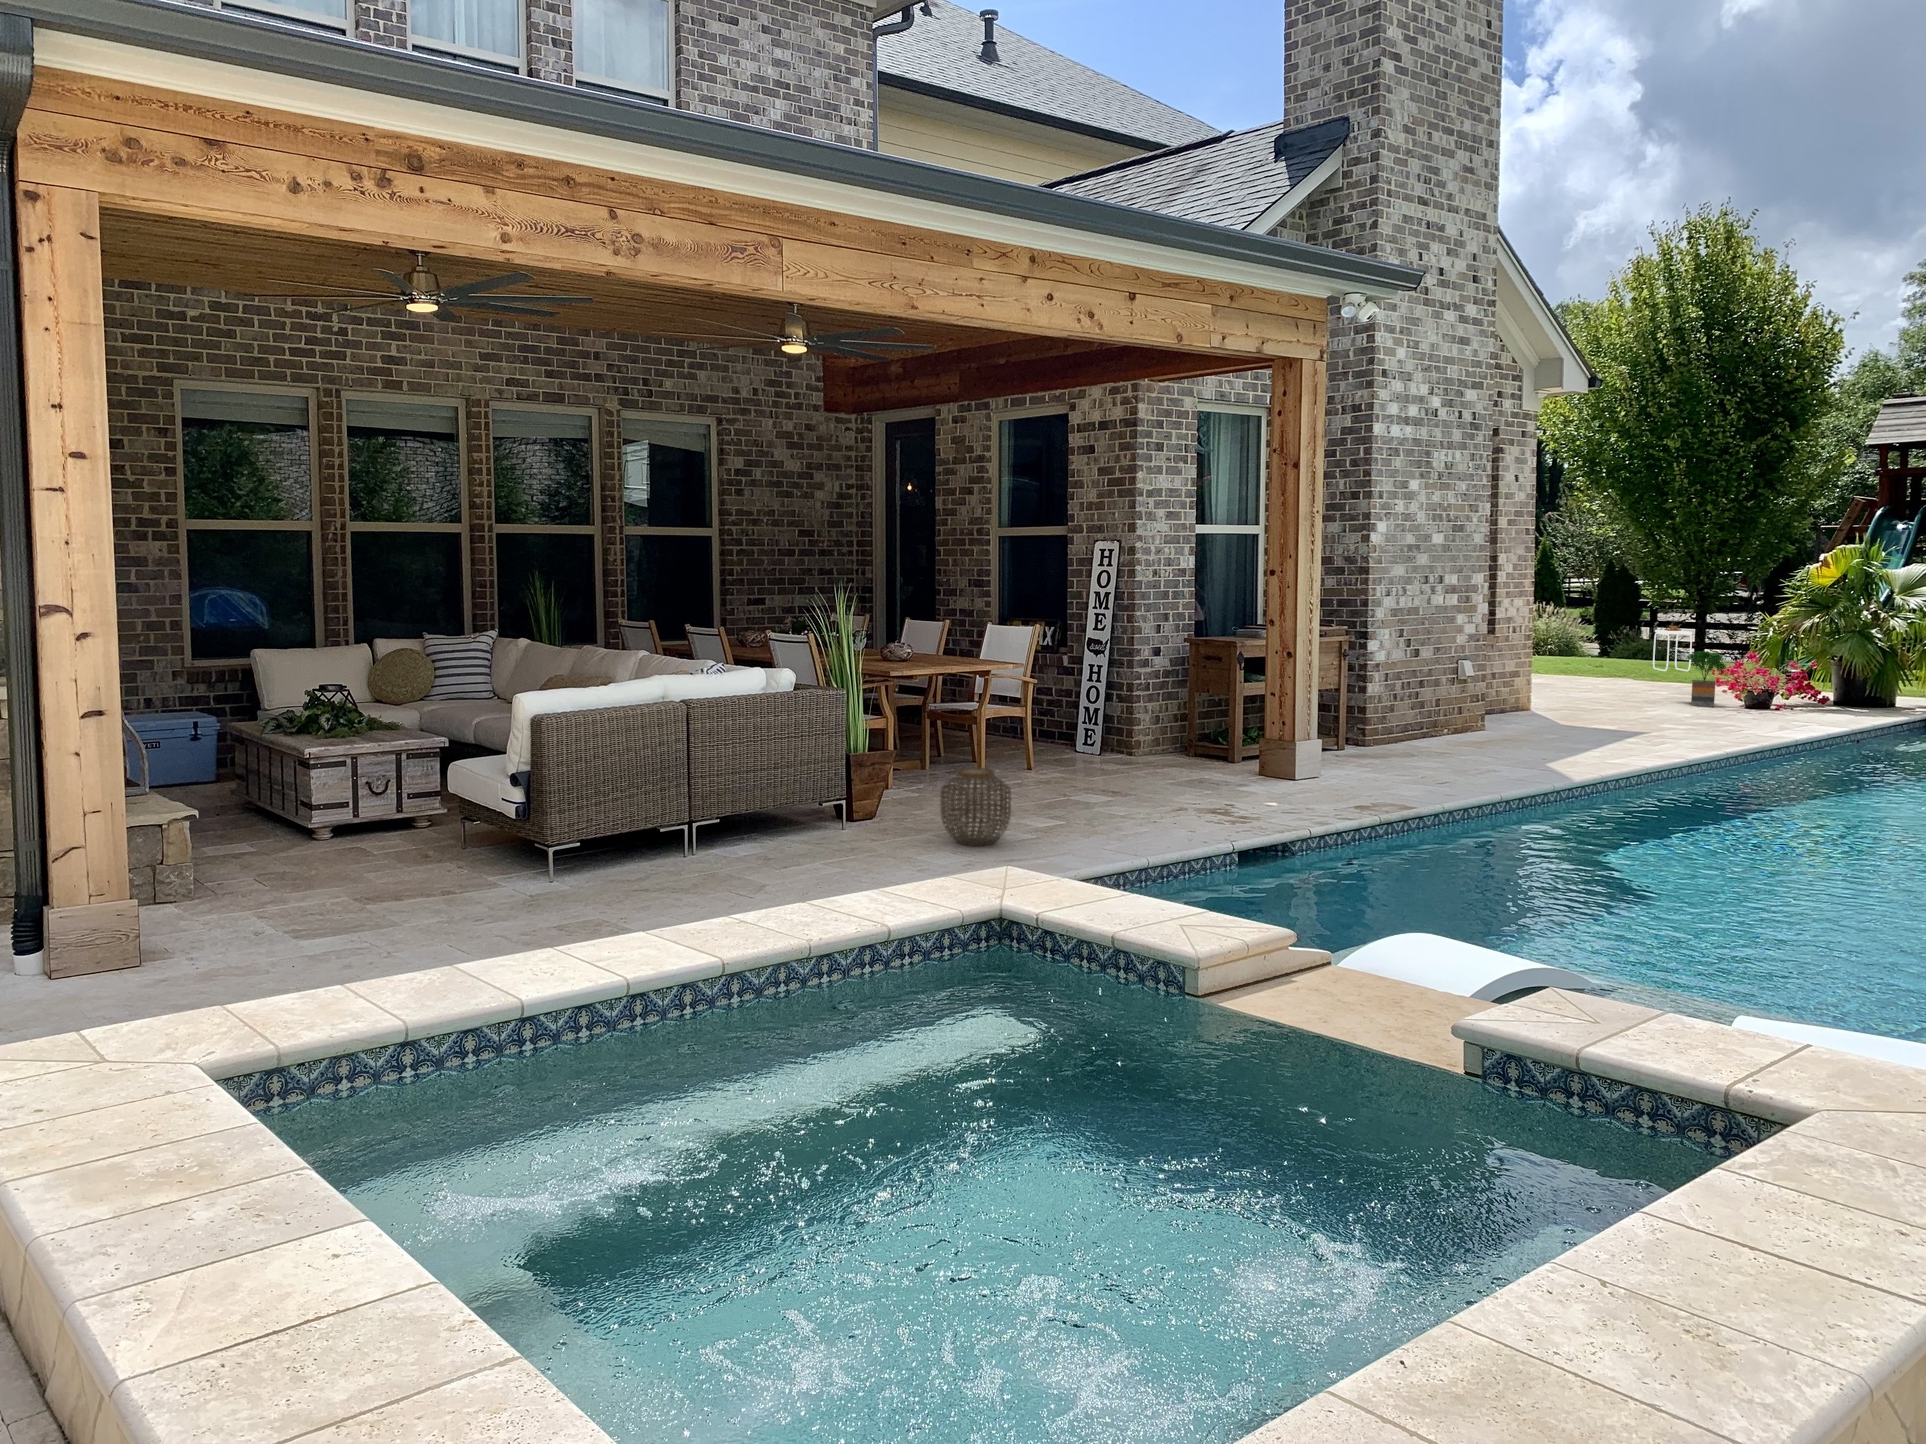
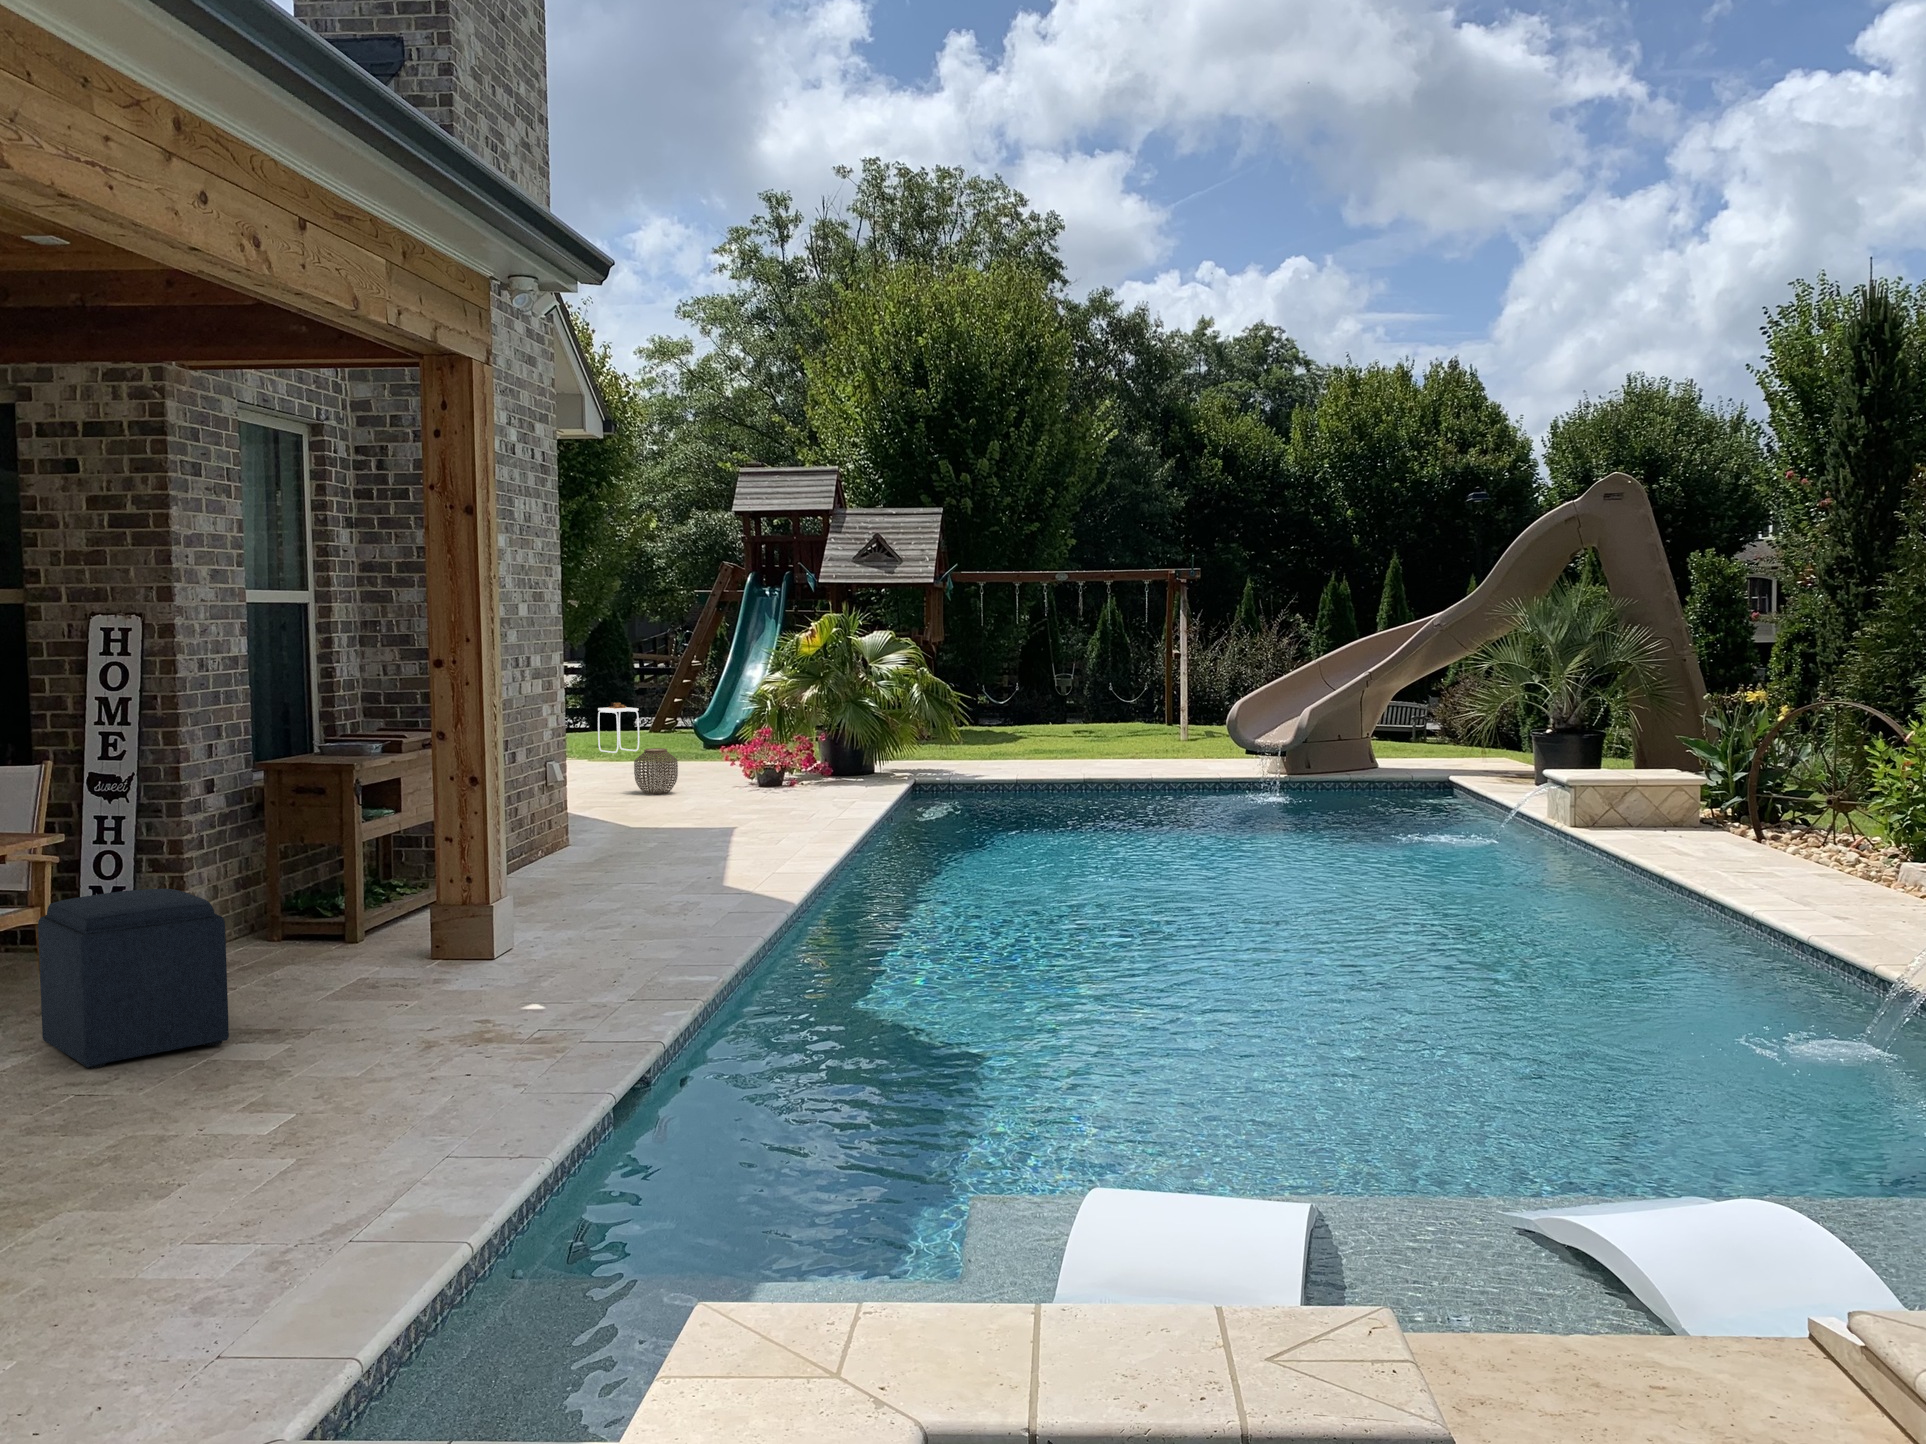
potted tree: present [1687,651,1726,707] -> none [697,728,741,790]
ottoman: none [1004,701,1083,795] -> present [38,889,229,1069]
woven basket: present [941,768,1011,846] -> present [634,748,678,794]

